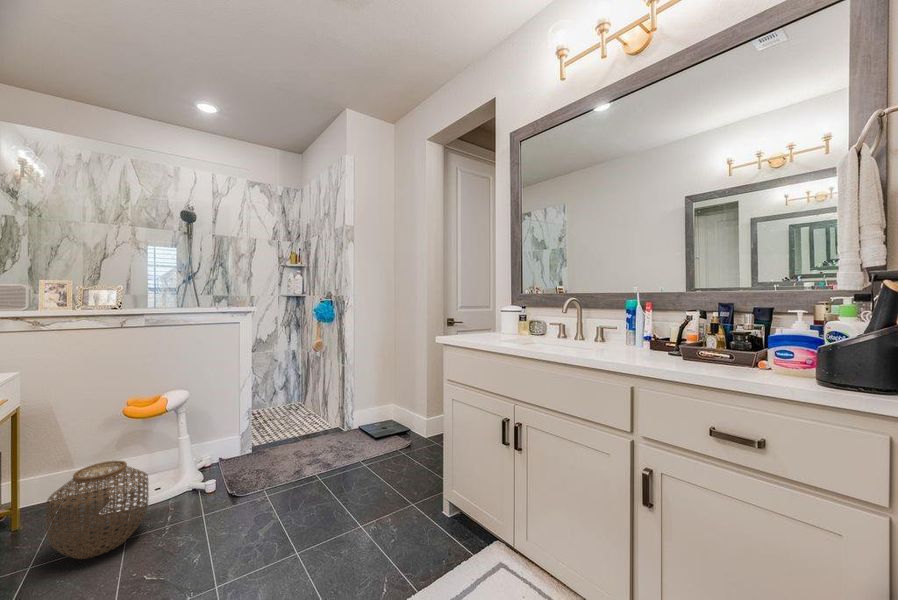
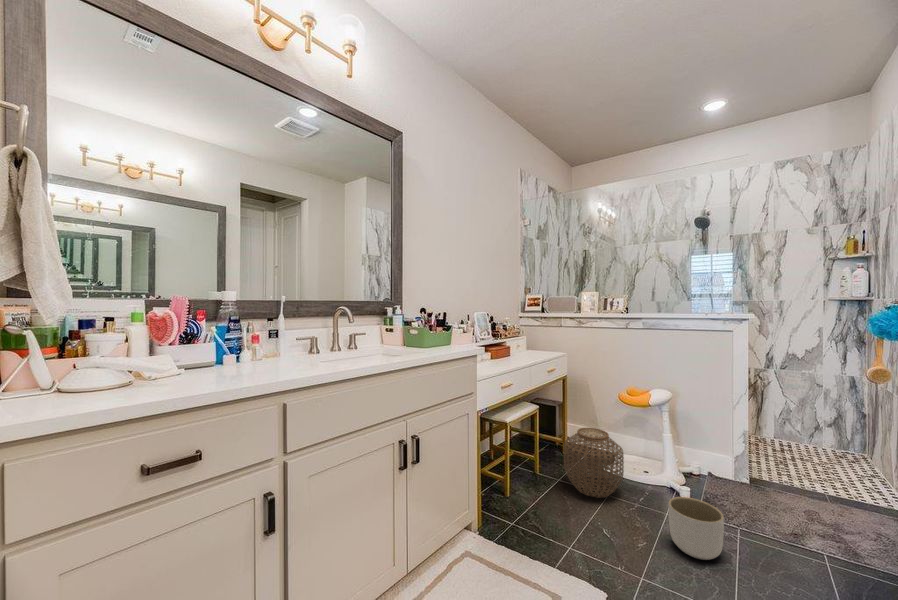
planter: none [220,478,268,534] -> present [669,497,724,560]

